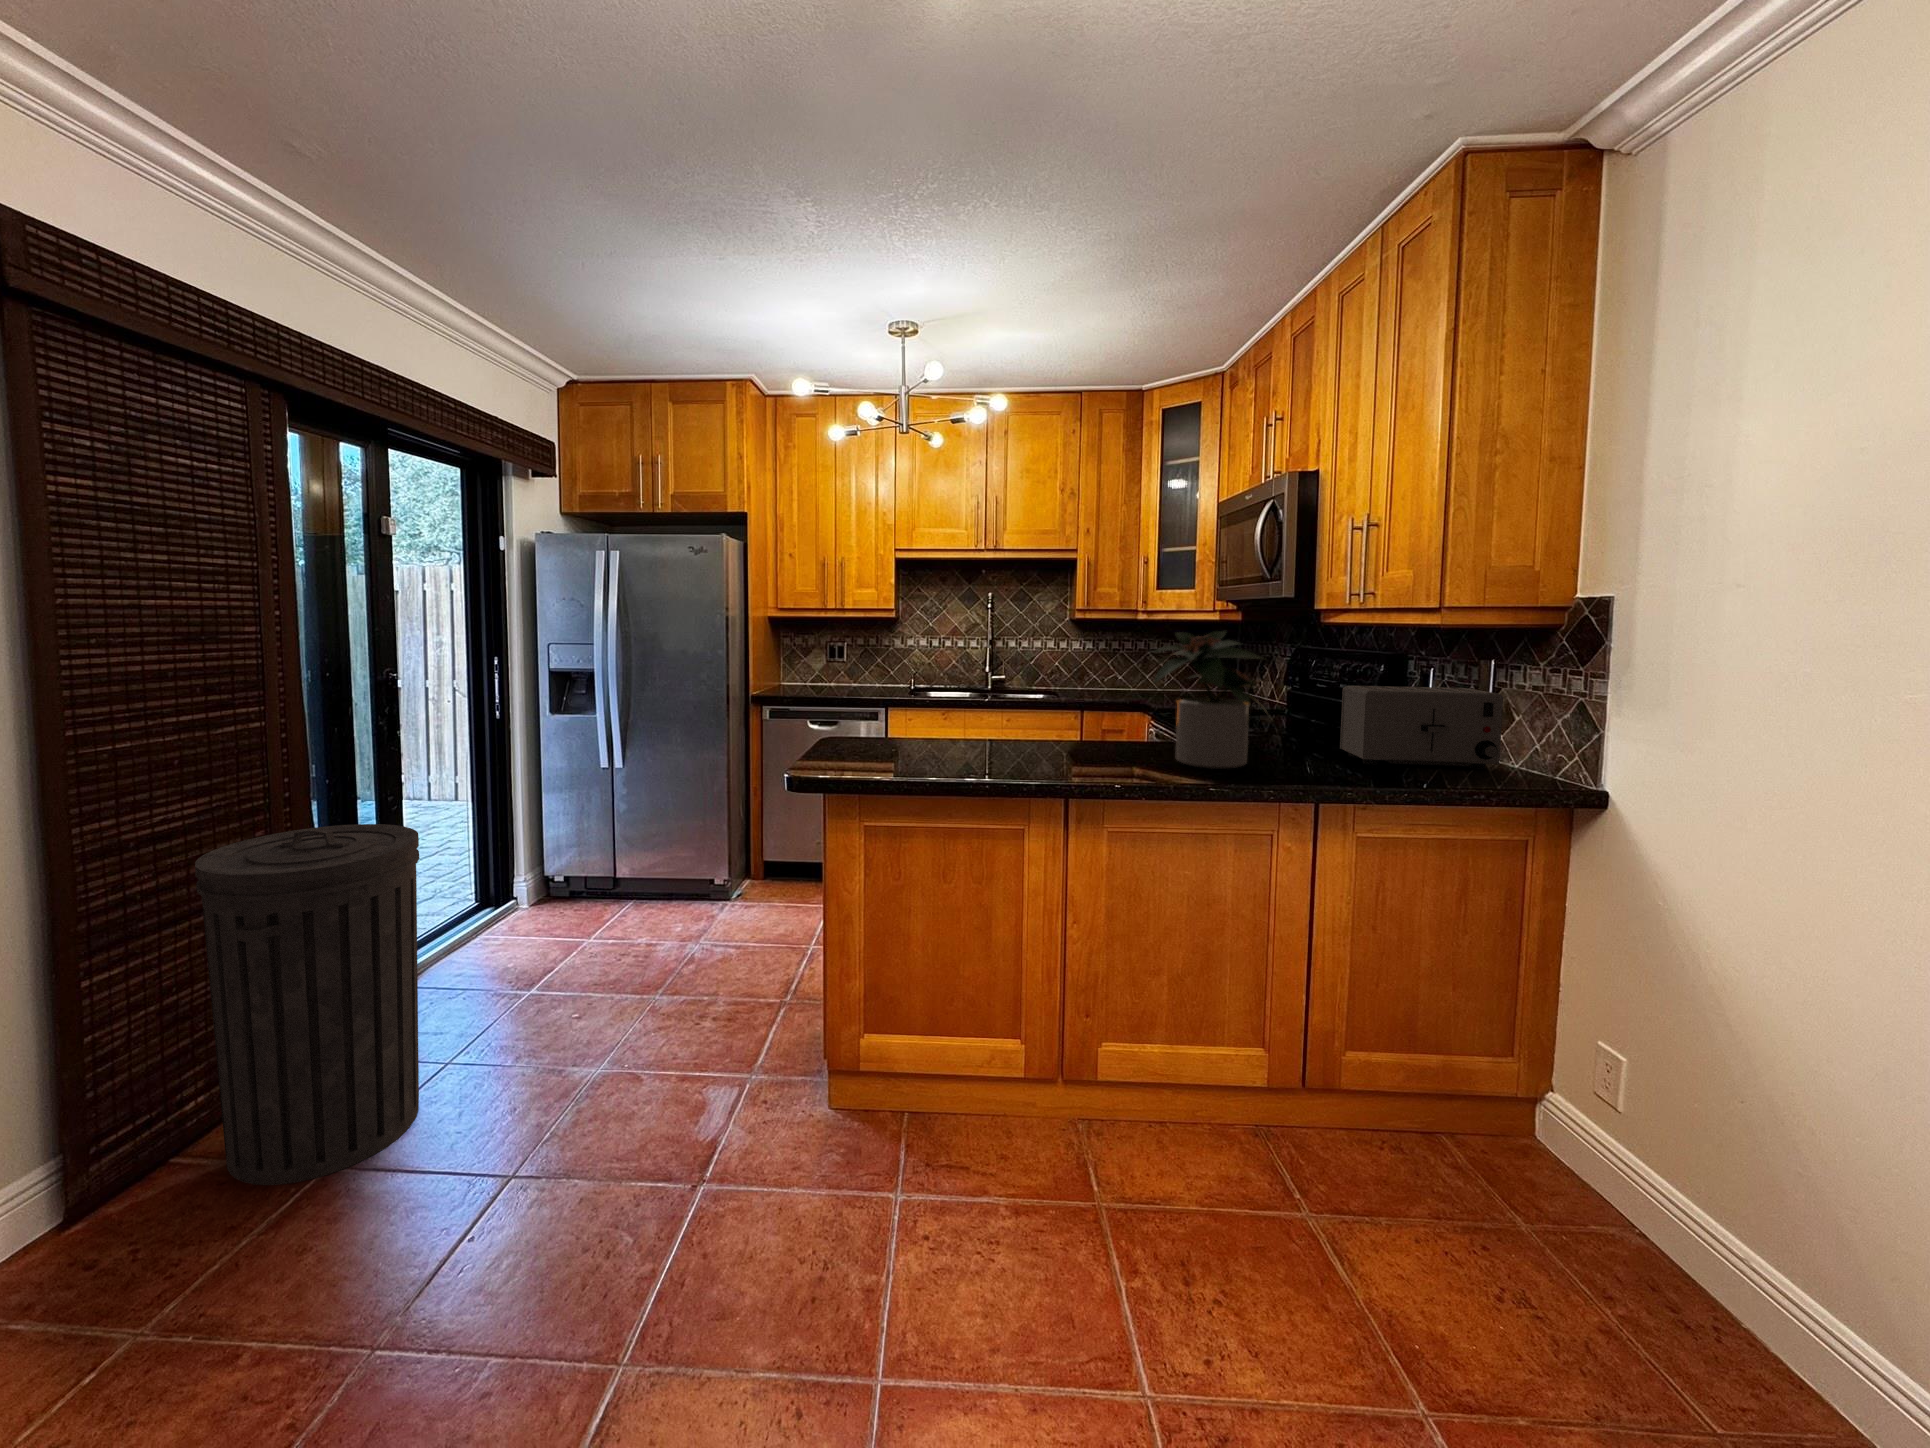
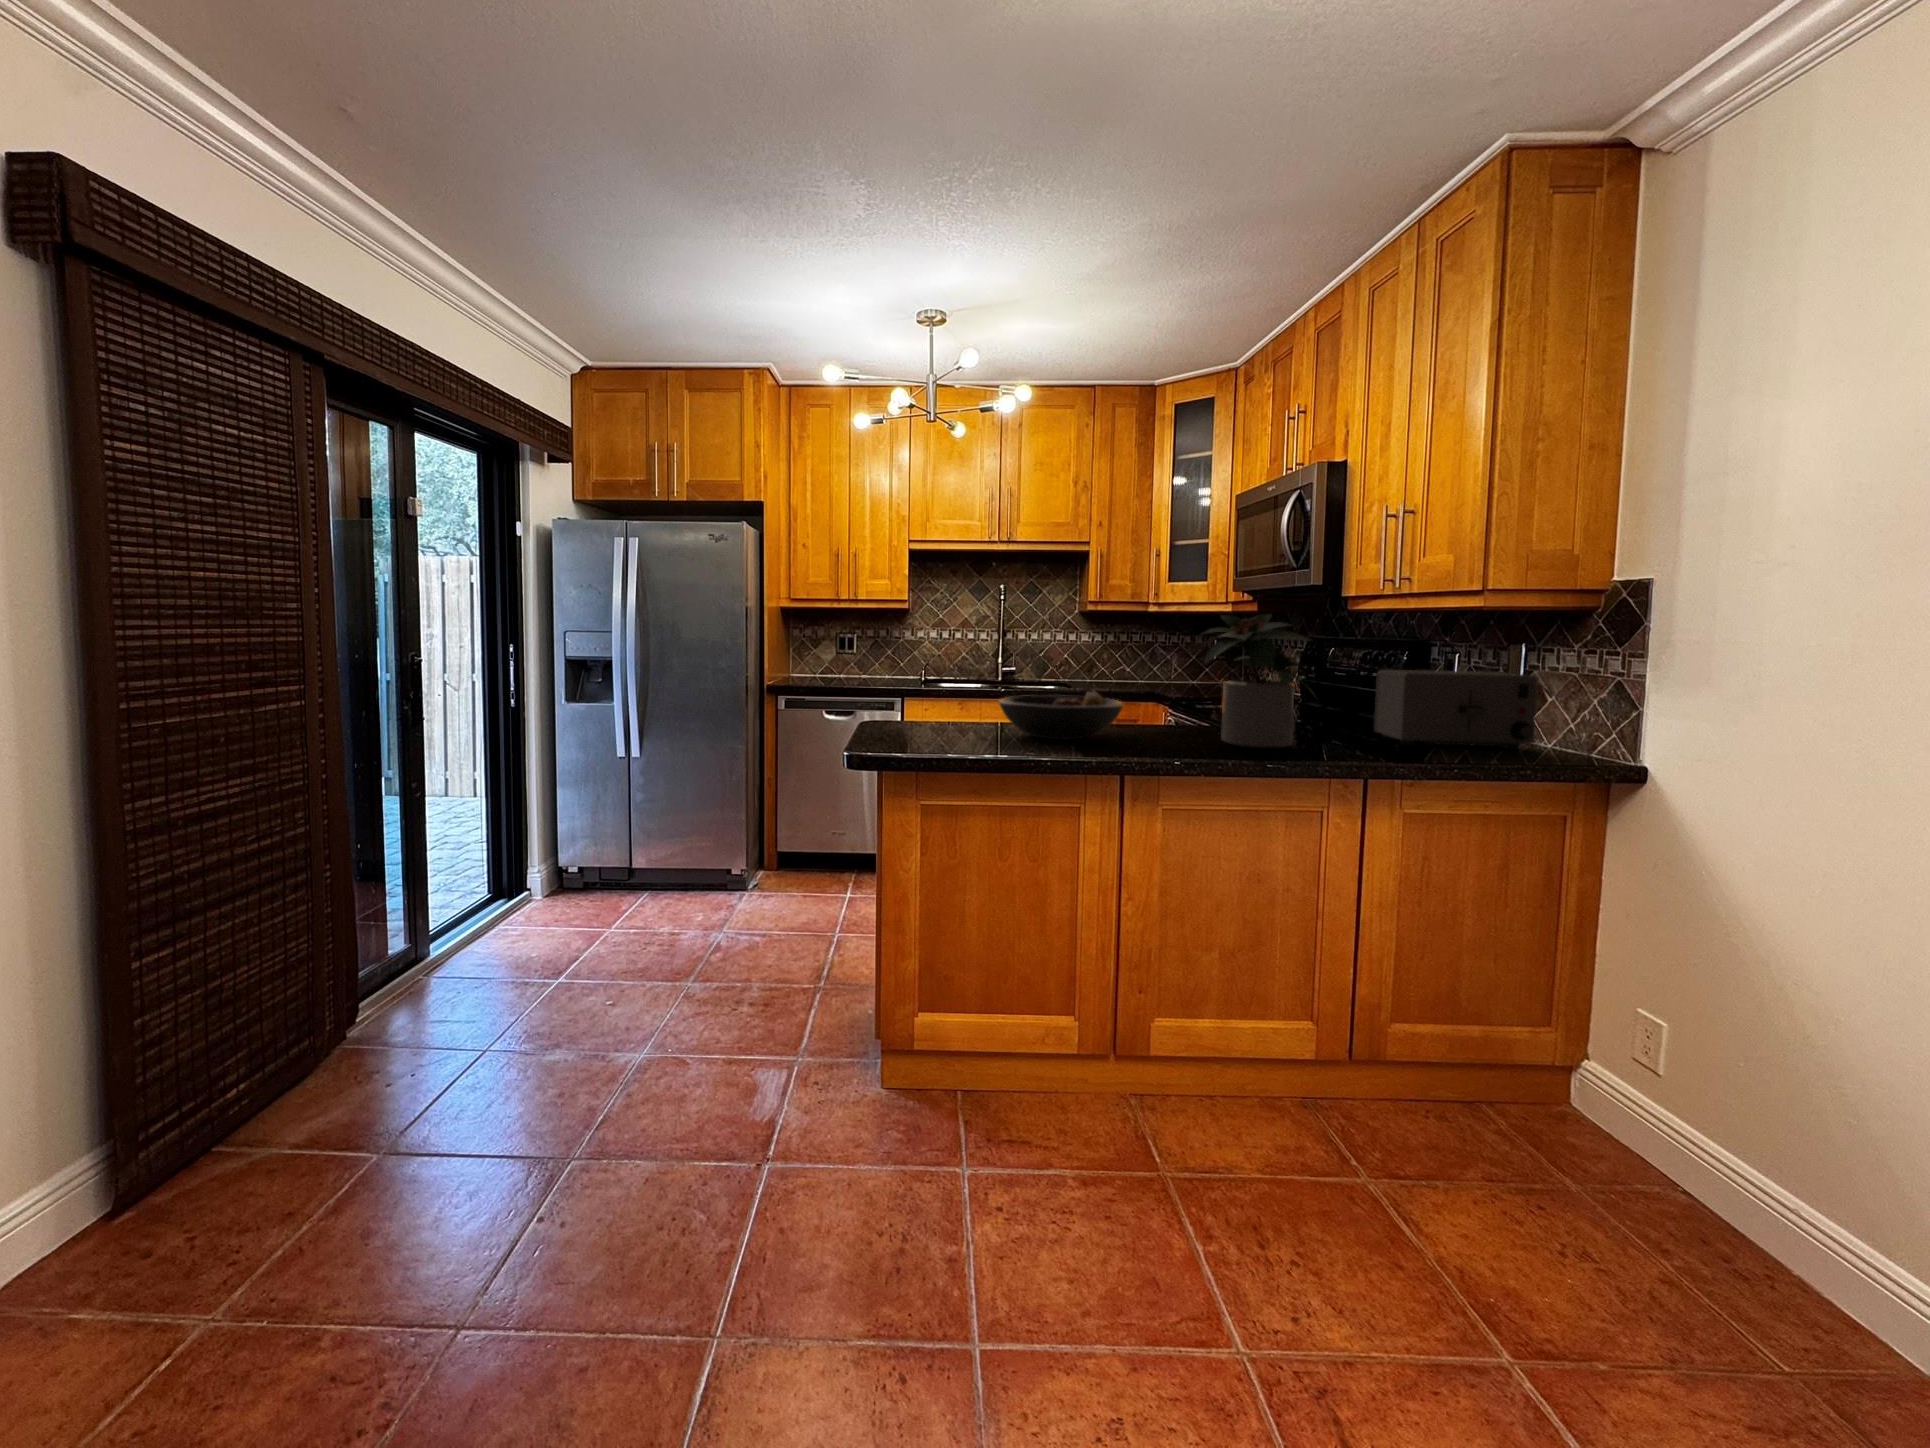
fruit bowl: none [950,707,1078,759] -> present [998,691,1124,739]
trash can: present [195,824,419,1185] -> none [245,806,467,1171]

